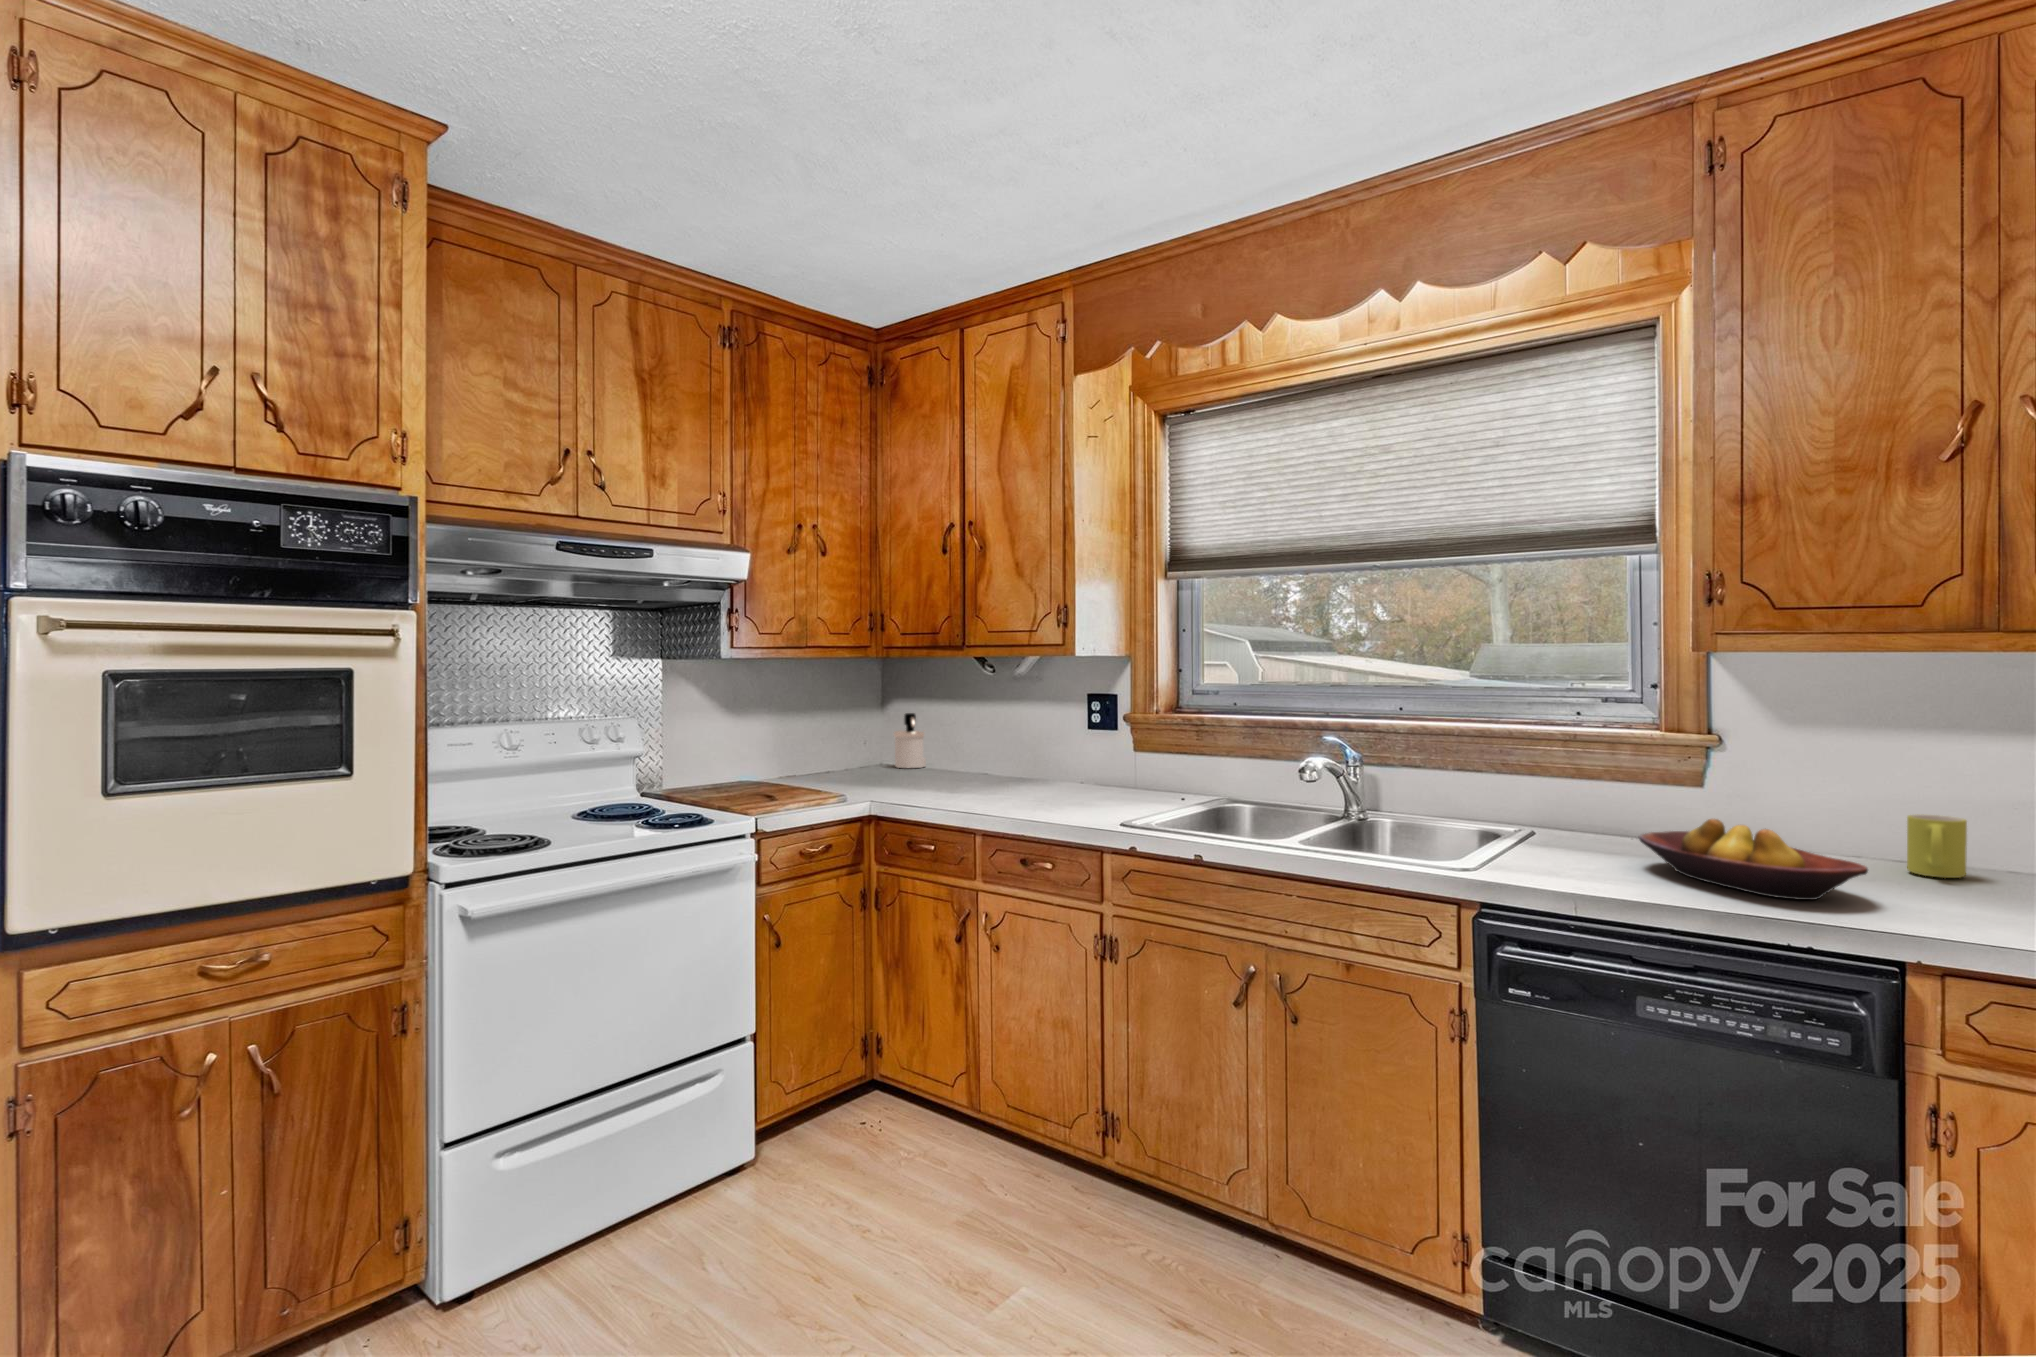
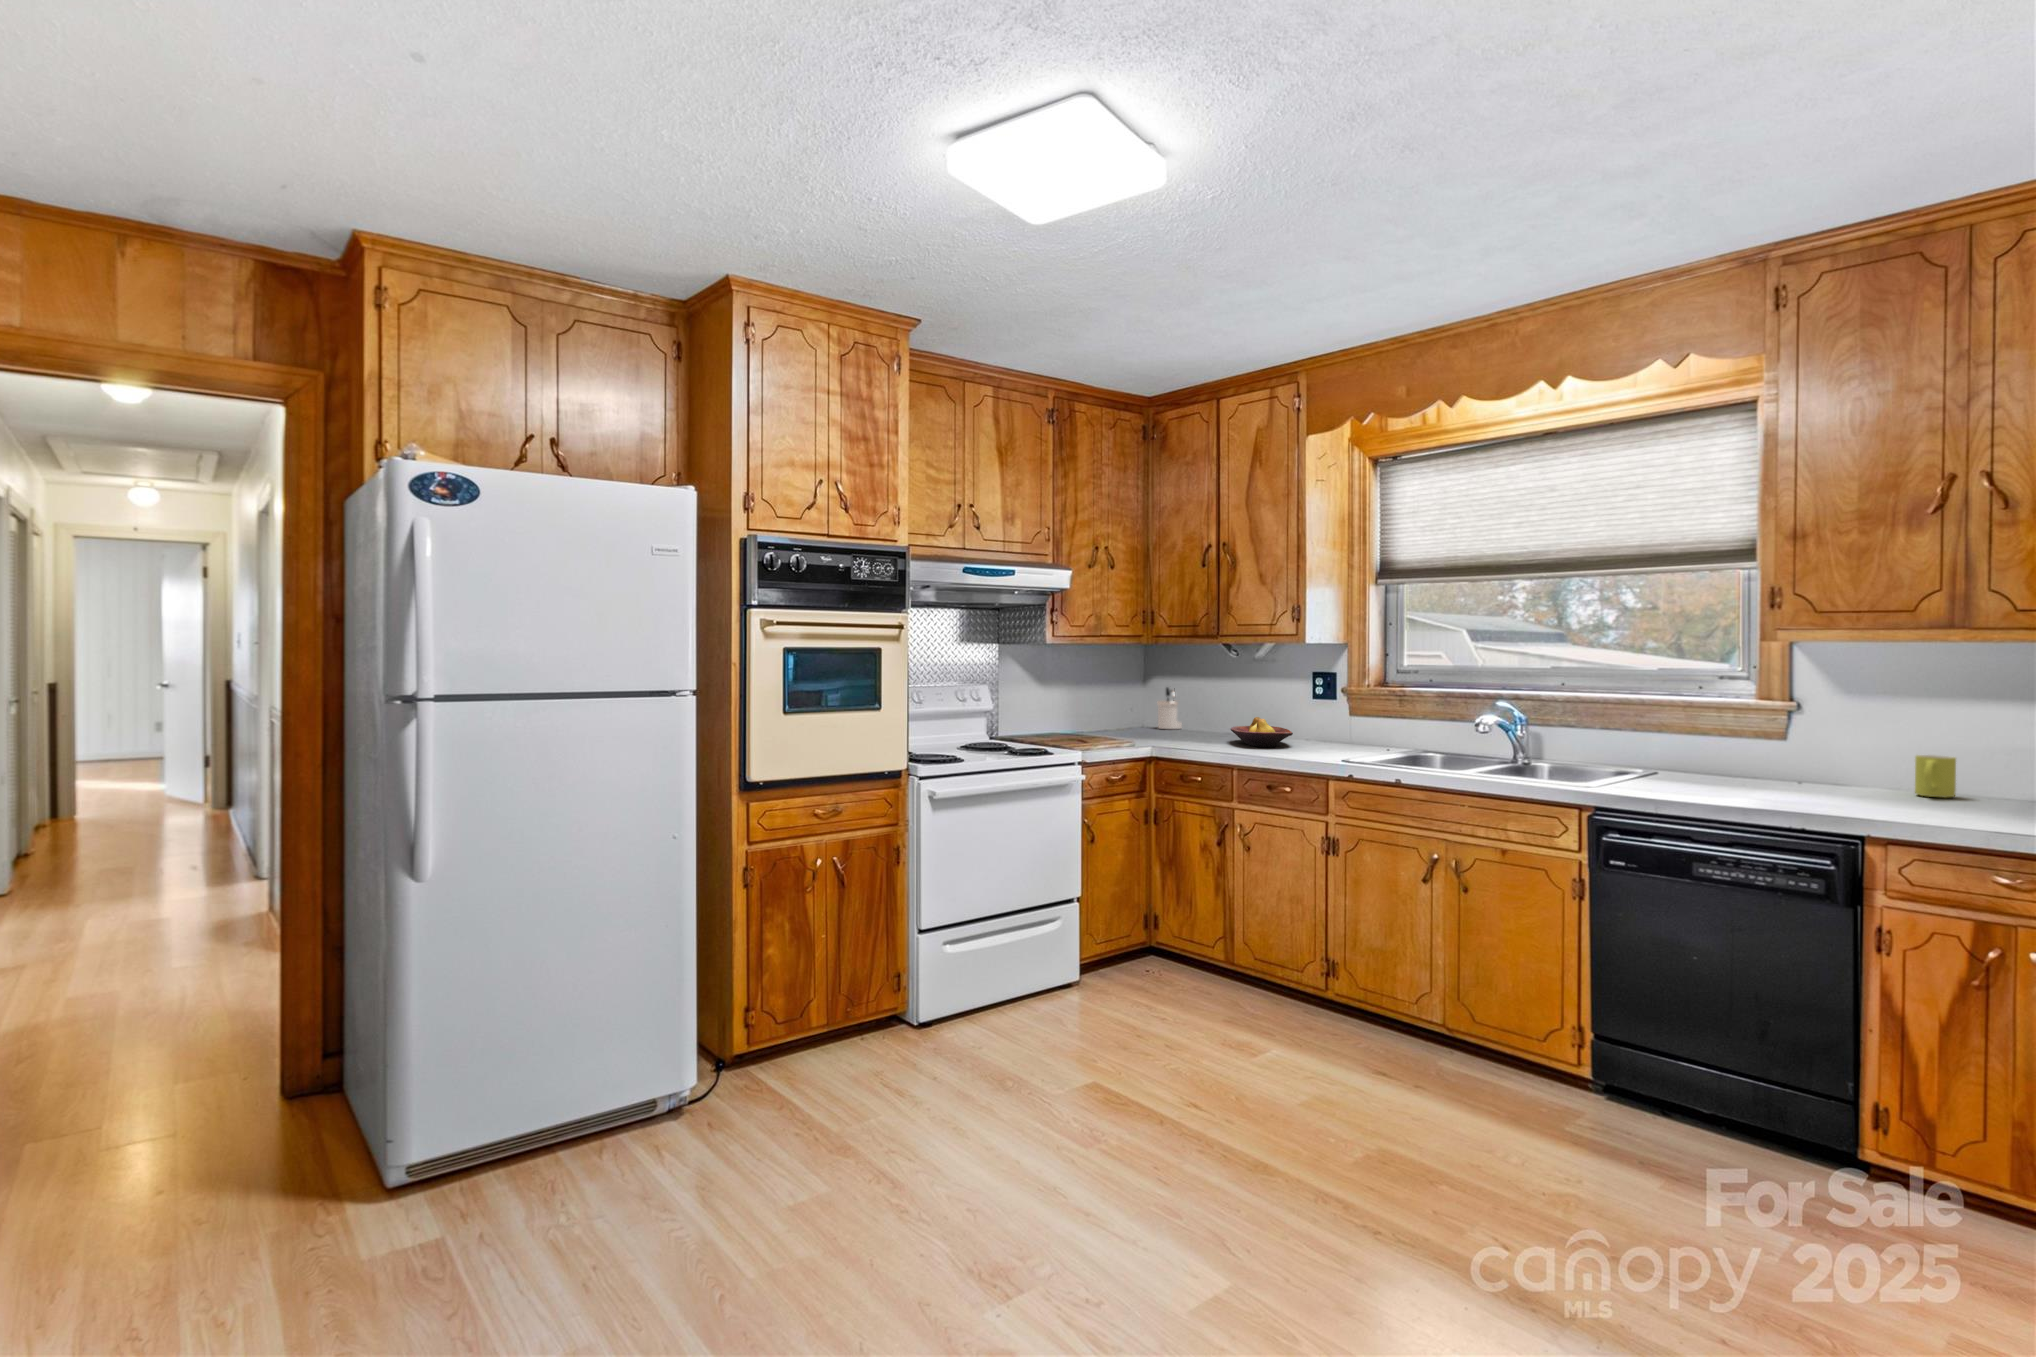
fruit bowl: present [1639,819,1868,900] -> present [1231,717,1293,747]

